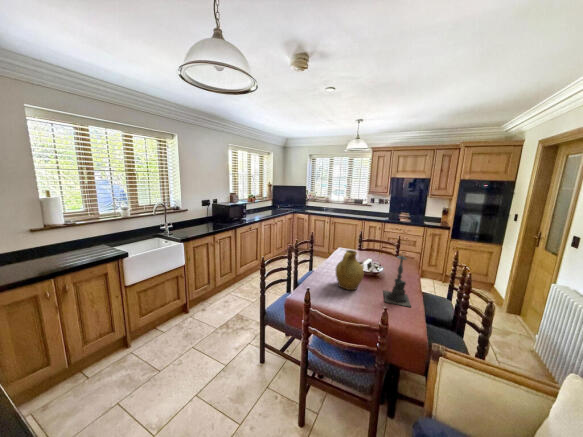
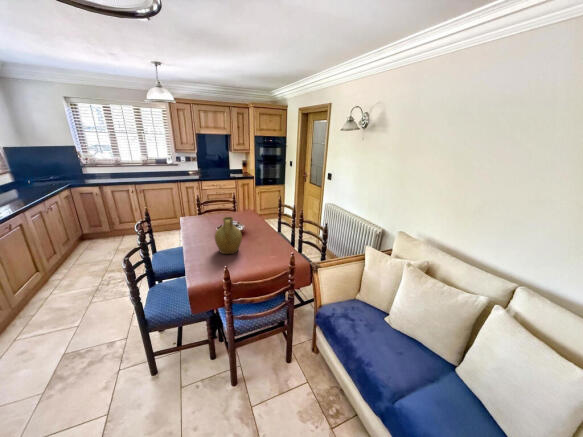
candle holder: present [383,256,411,307] -> none [256,205,283,251]

